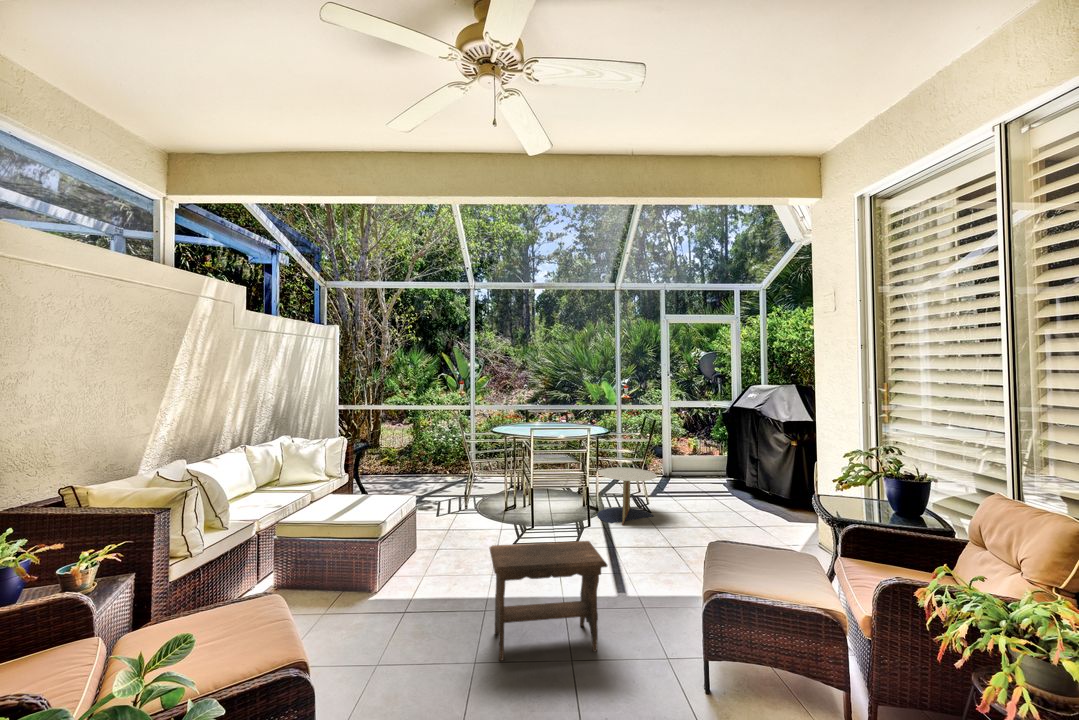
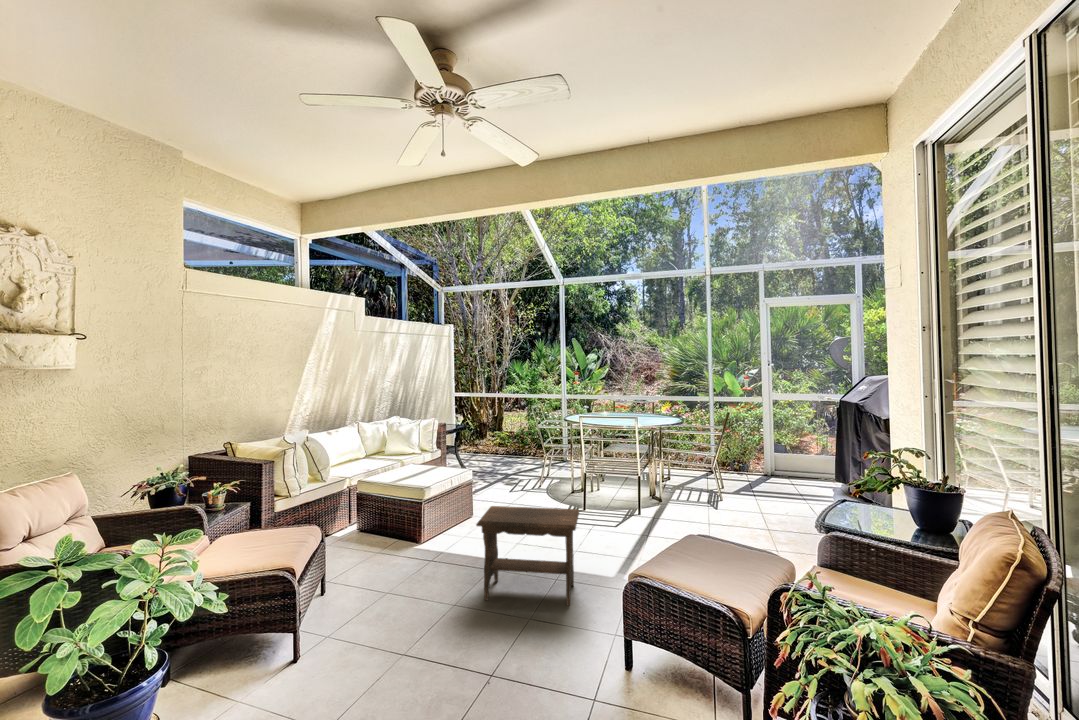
side table: present [597,467,657,525] -> none [659,454,720,512]

